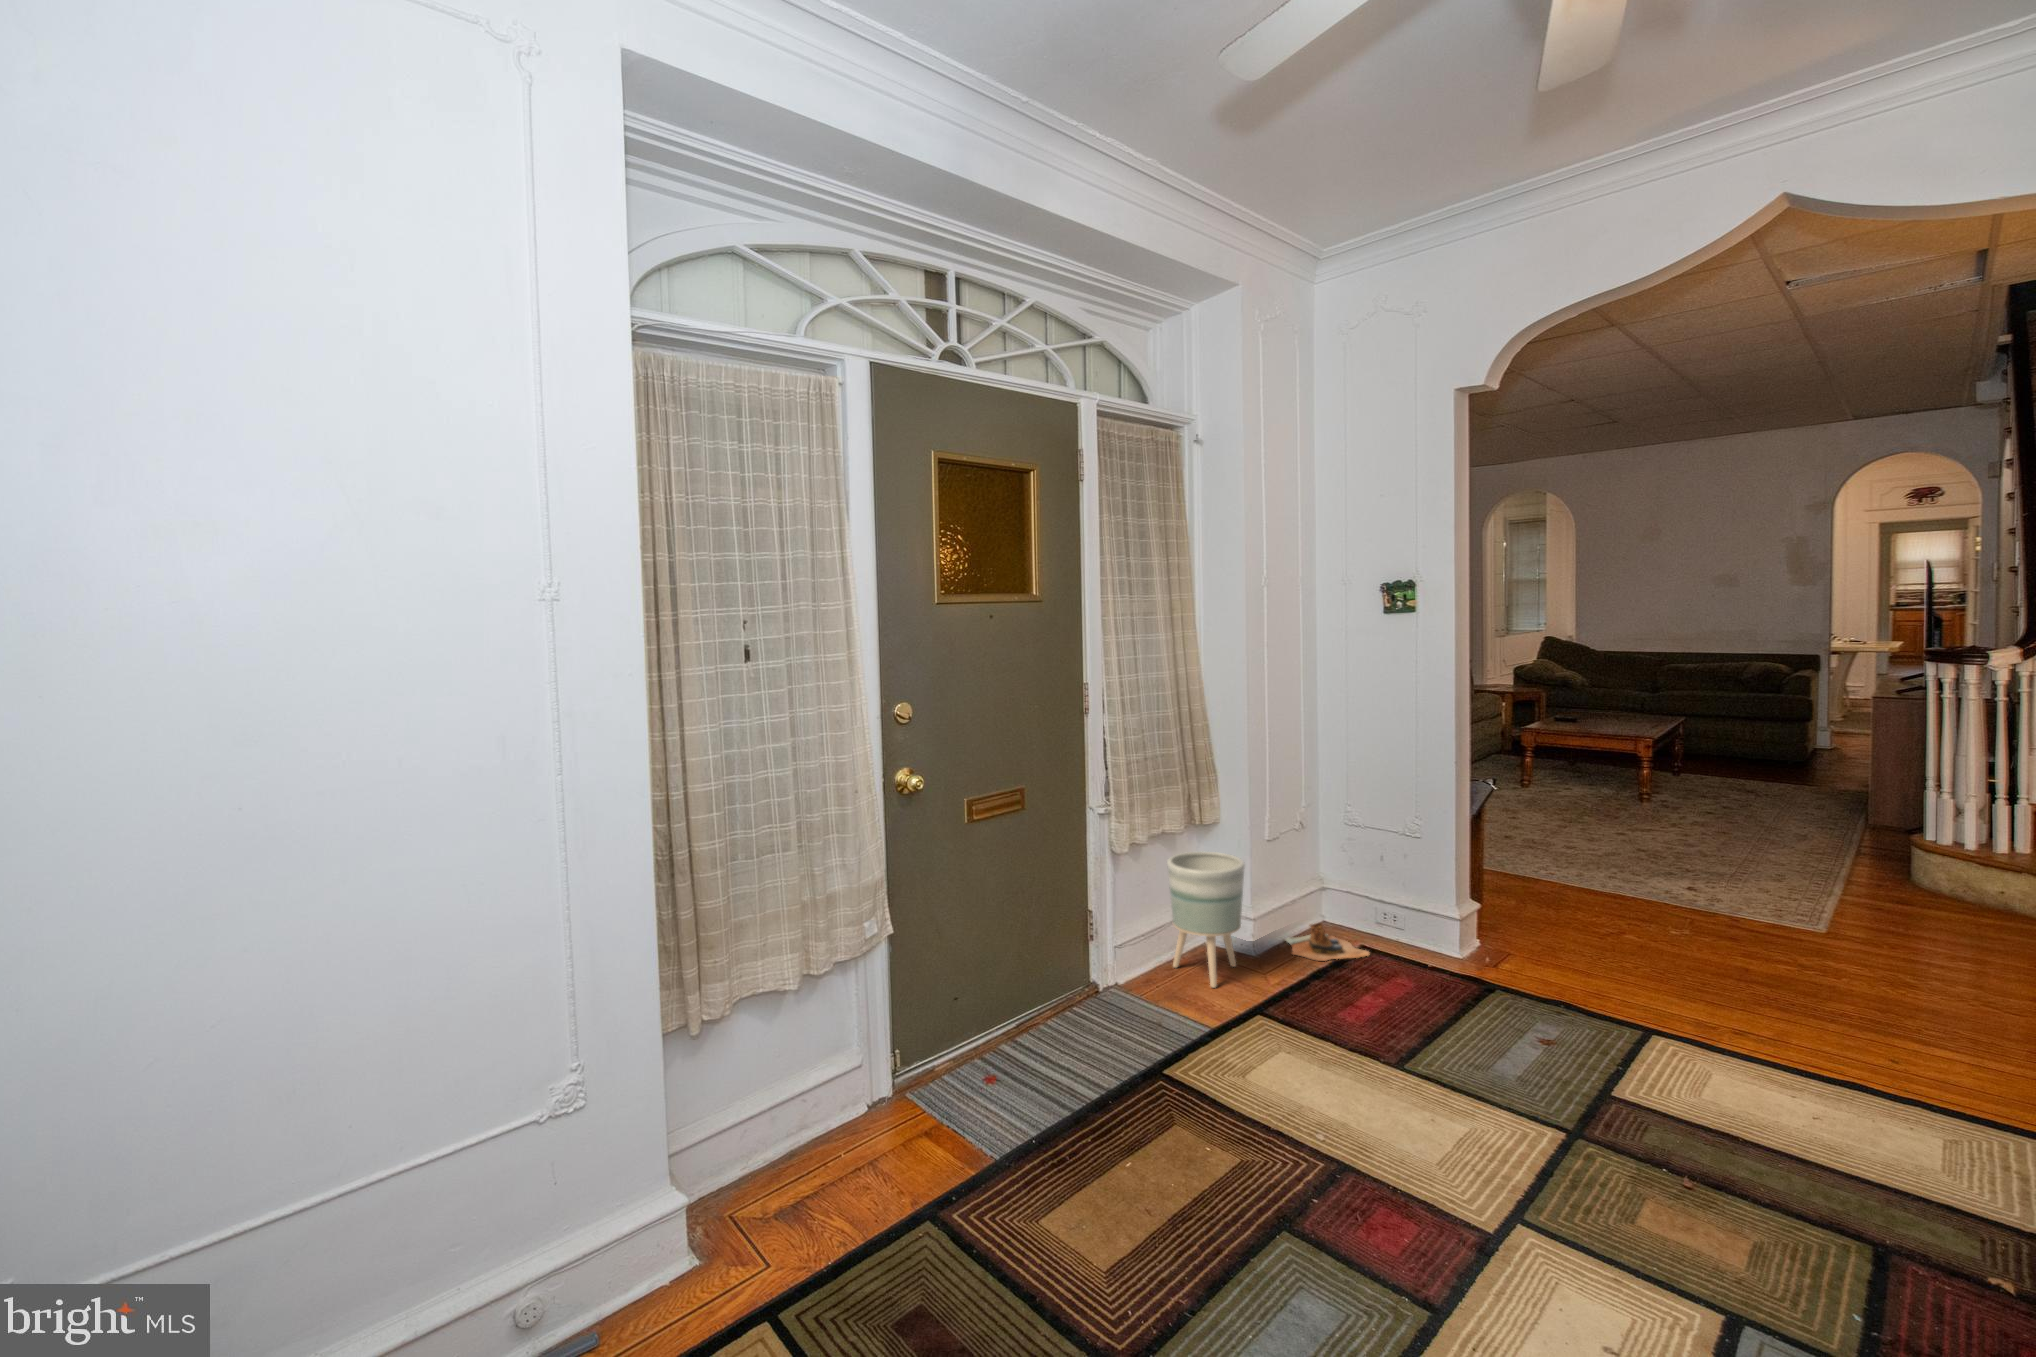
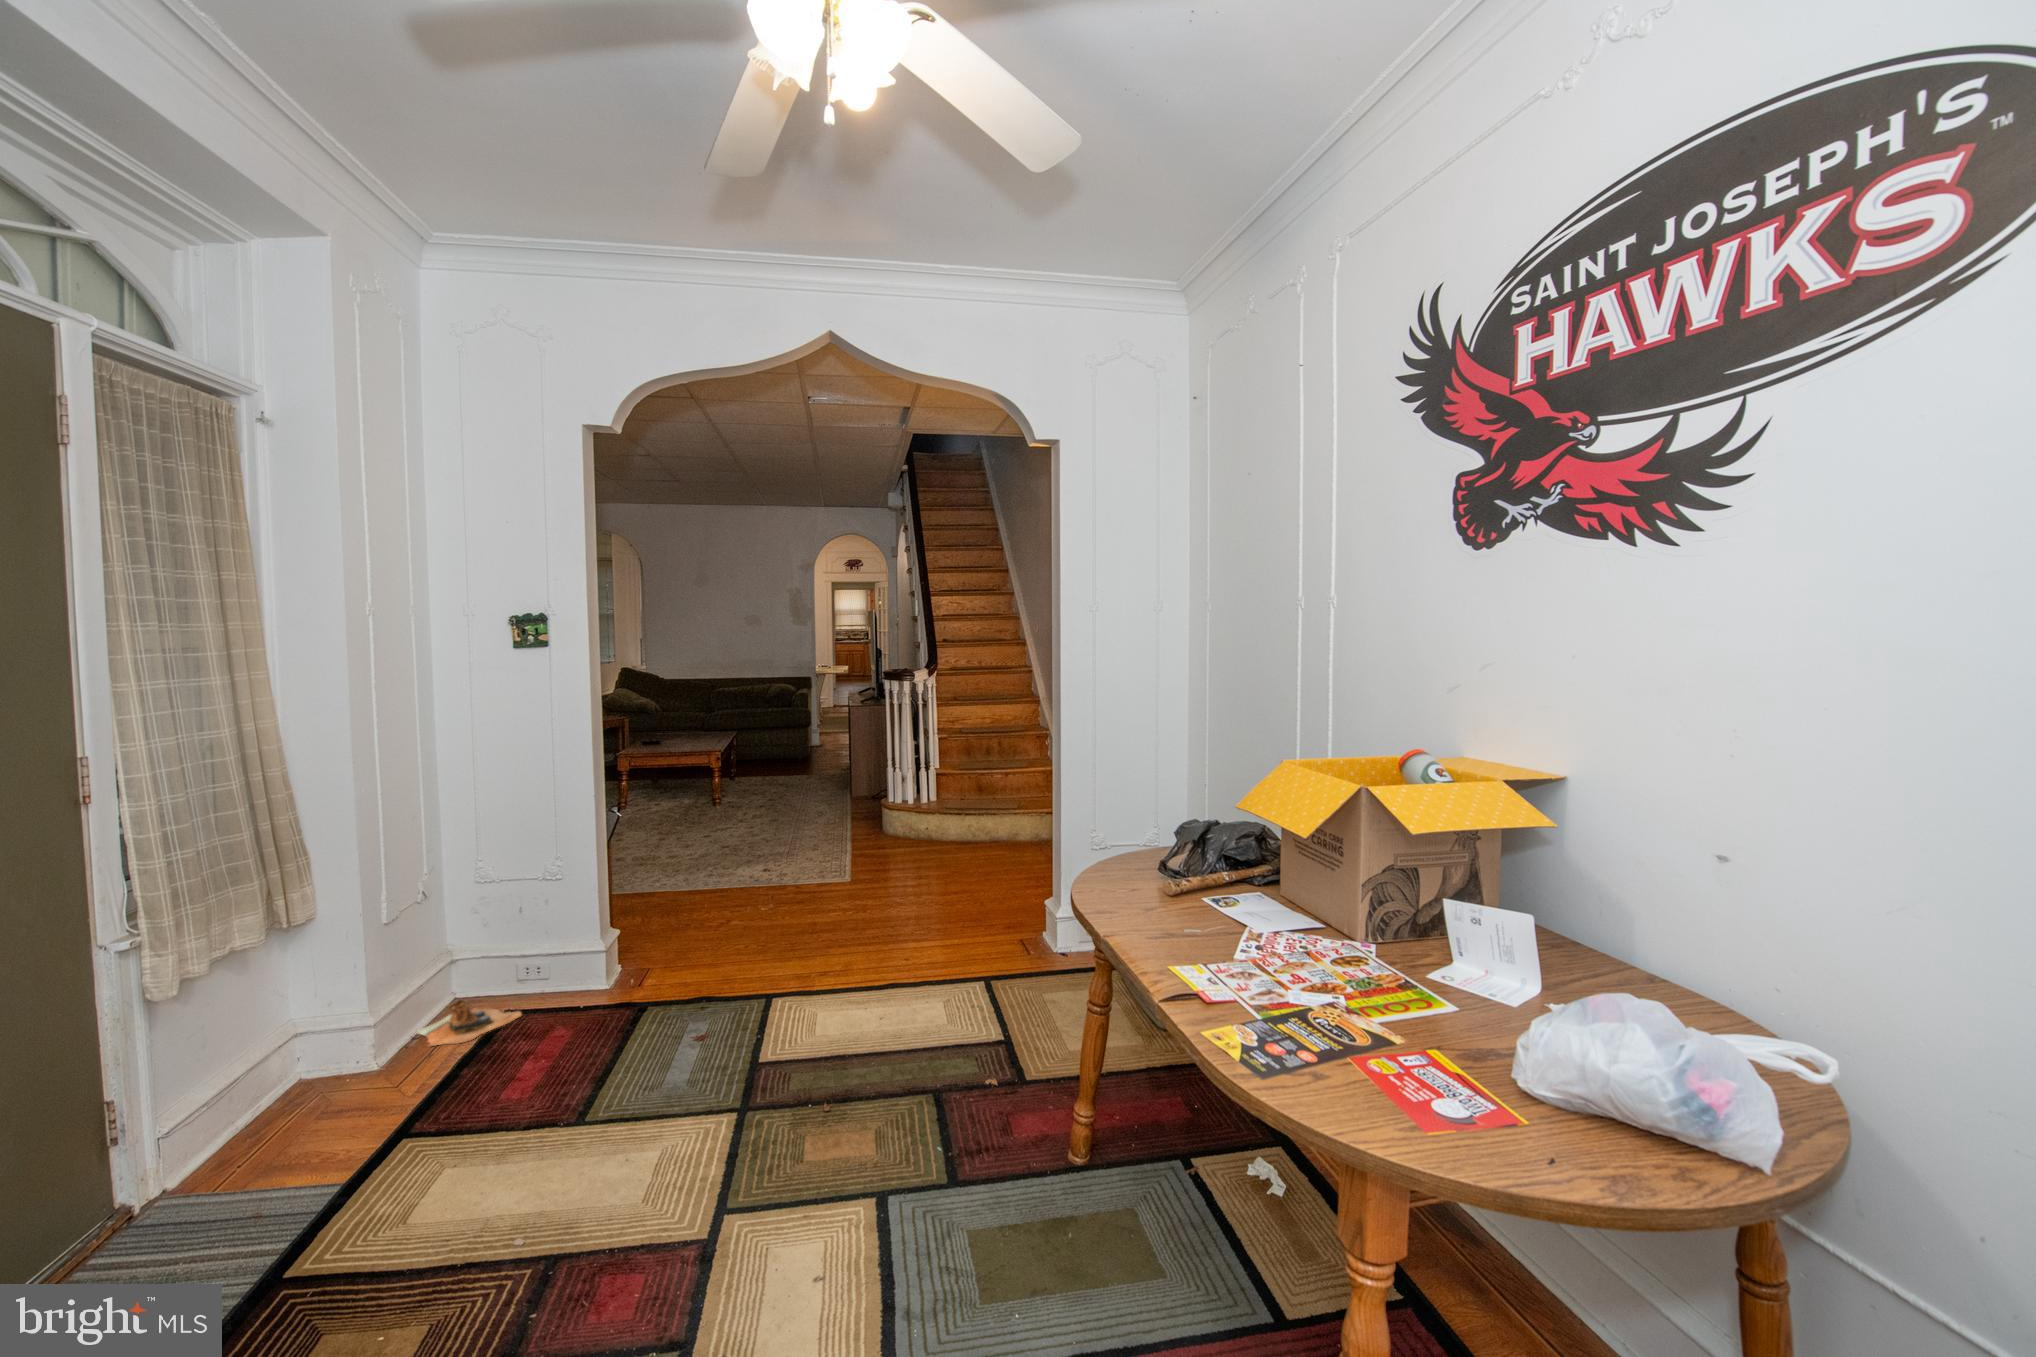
planter: present [1167,852,1245,988] -> none [242,958,367,1130]

